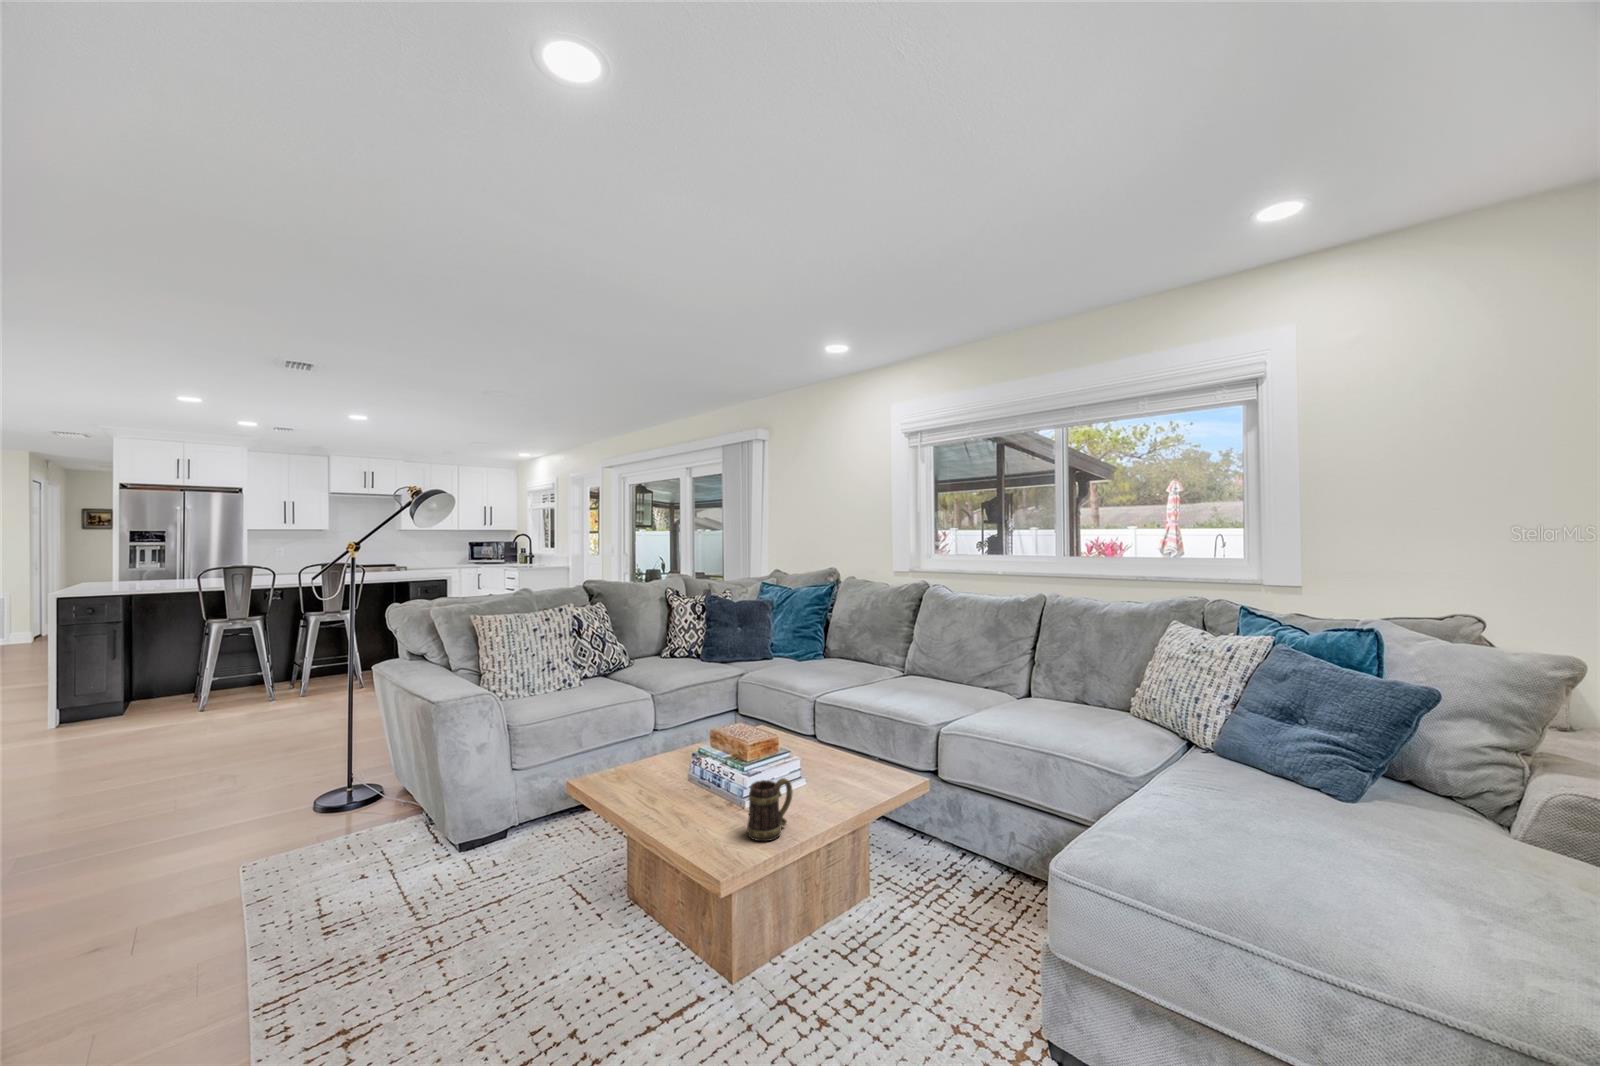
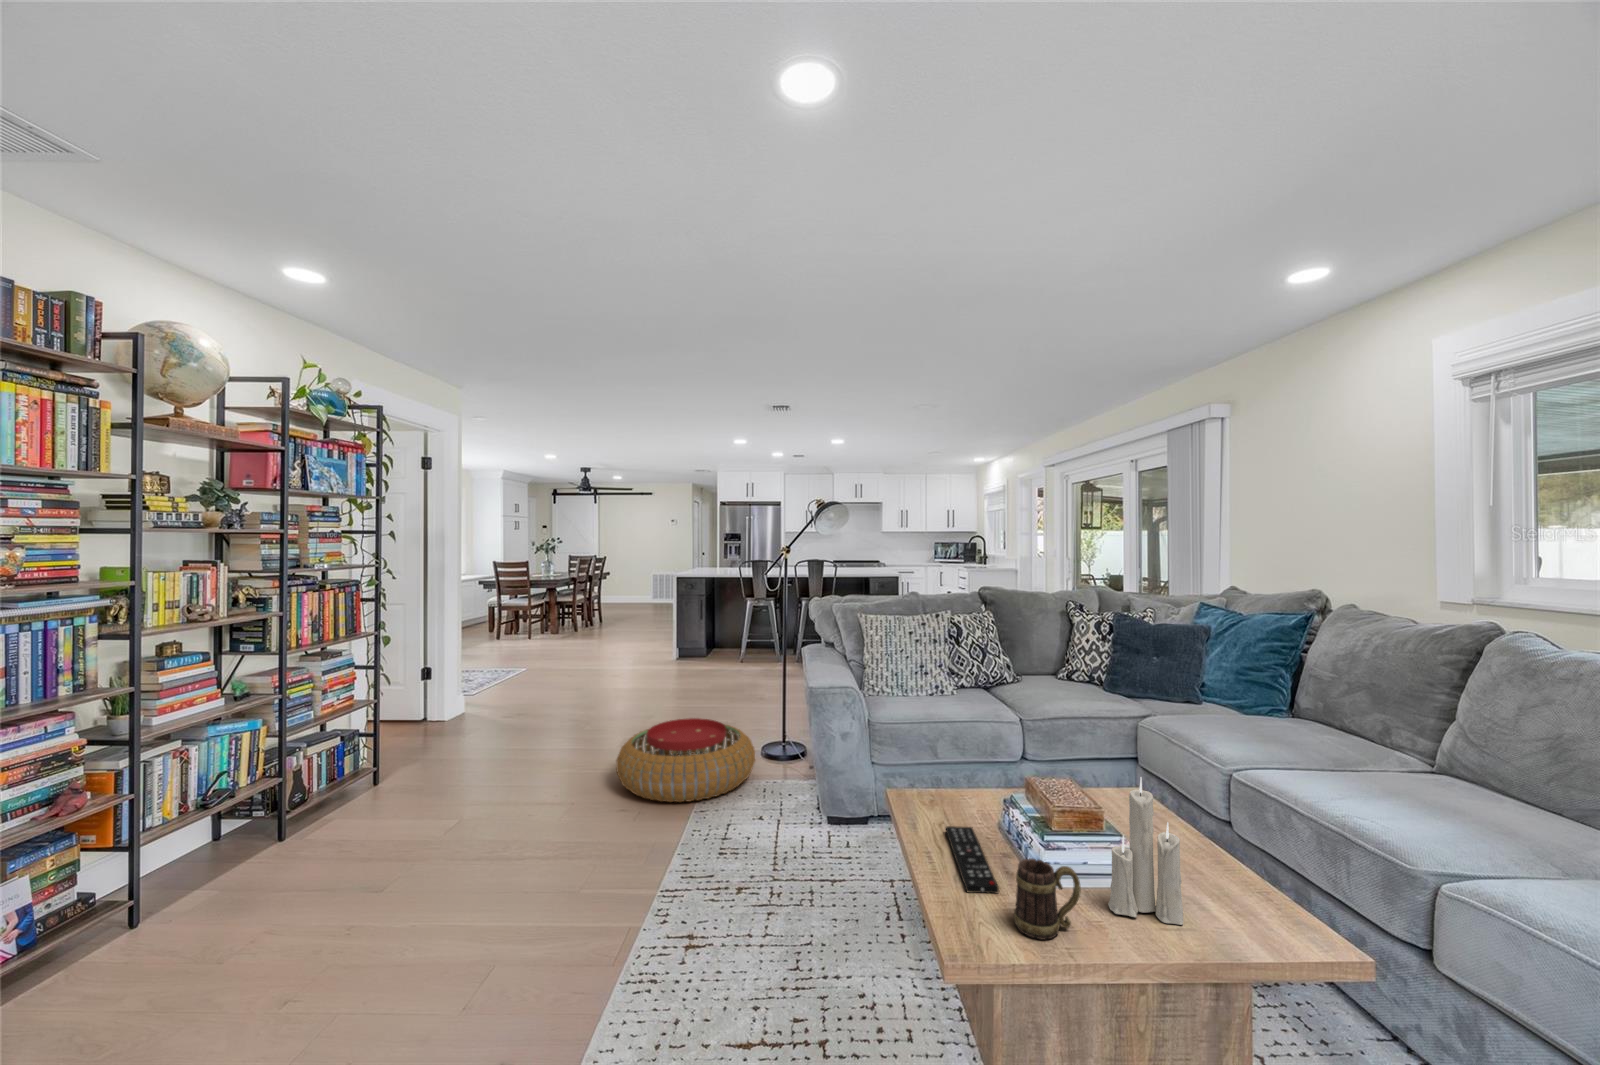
candle: none [797,694,843,806] -> present [1108,777,1184,925]
pouf: none [58,779,327,917] -> present [616,718,755,802]
remote control: none [648,785,723,832] -> present [946,826,999,893]

